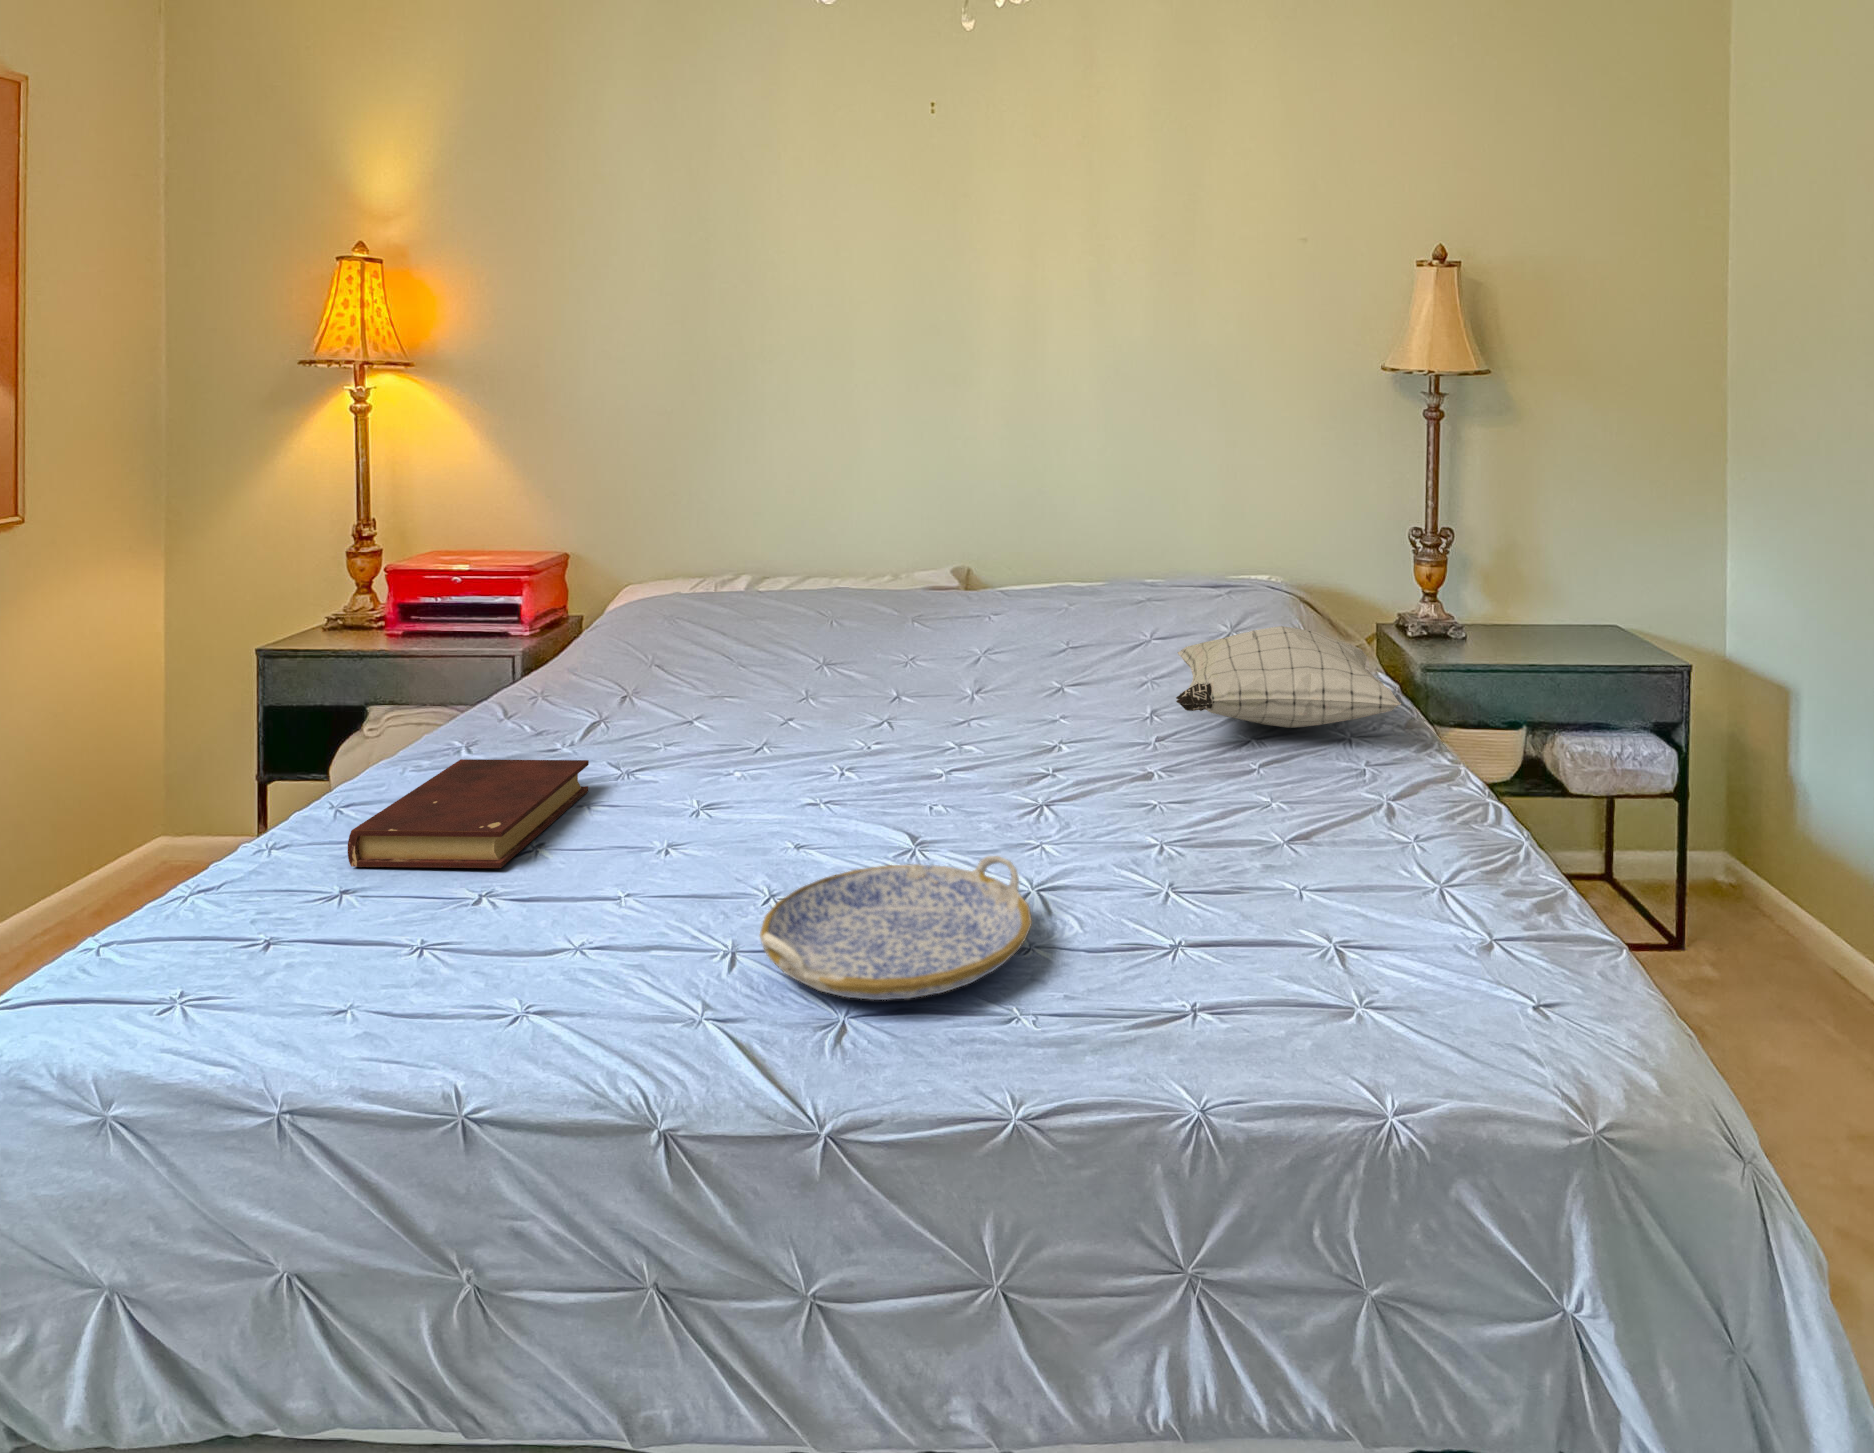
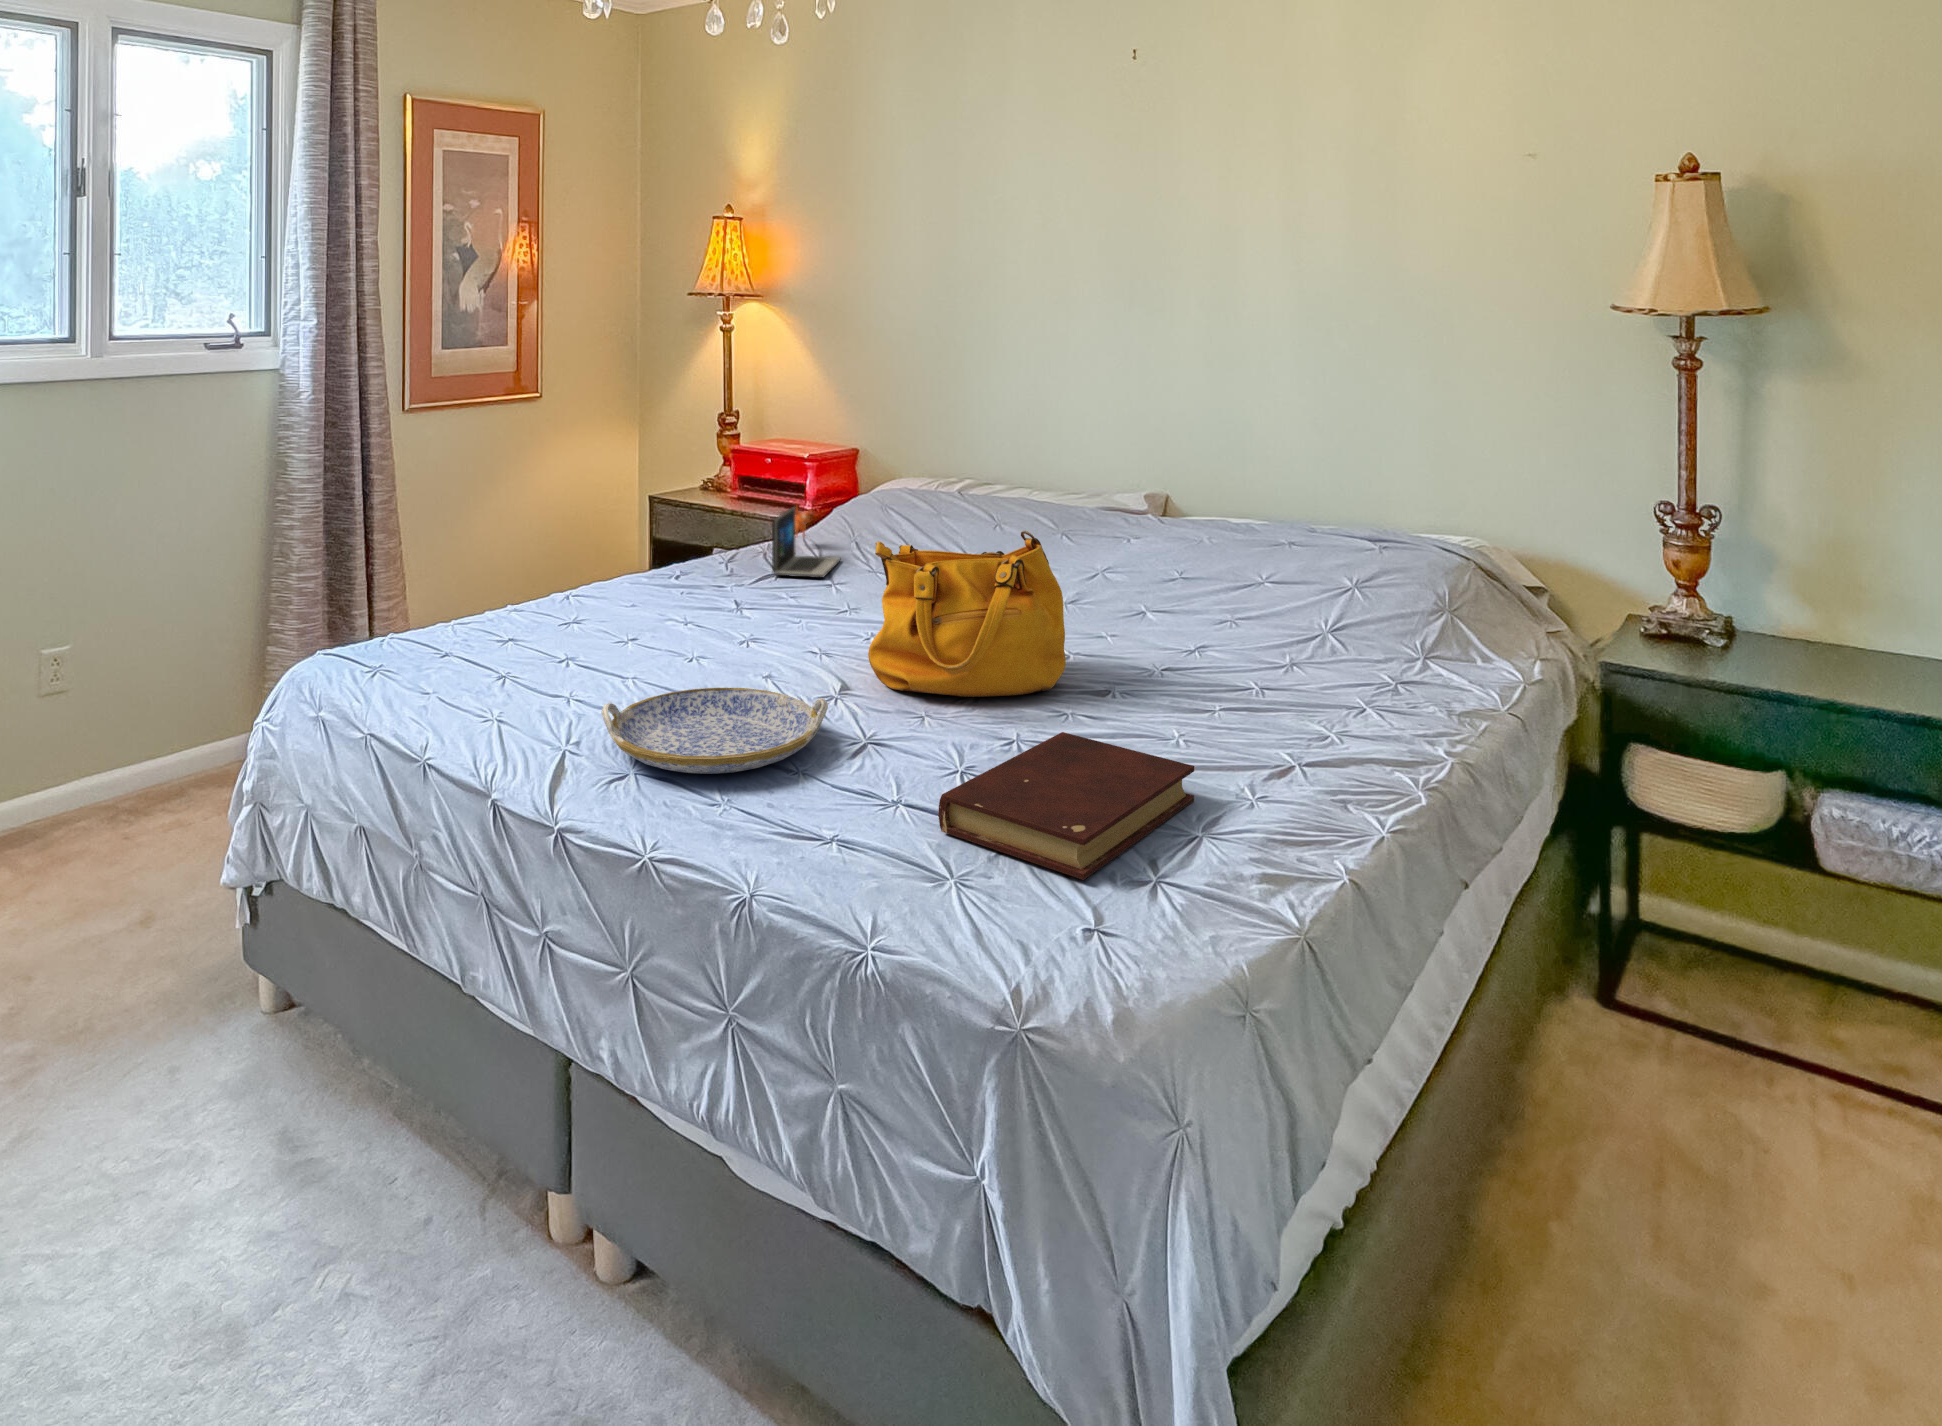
handbag: none [917,619,1126,828] -> present [868,531,1066,697]
pillow: present [1176,626,1401,728] -> none [1160,576,1457,681]
laptop: none [568,629,678,725] -> present [772,507,841,578]
book: present [348,759,589,868] -> present [939,732,1194,880]

